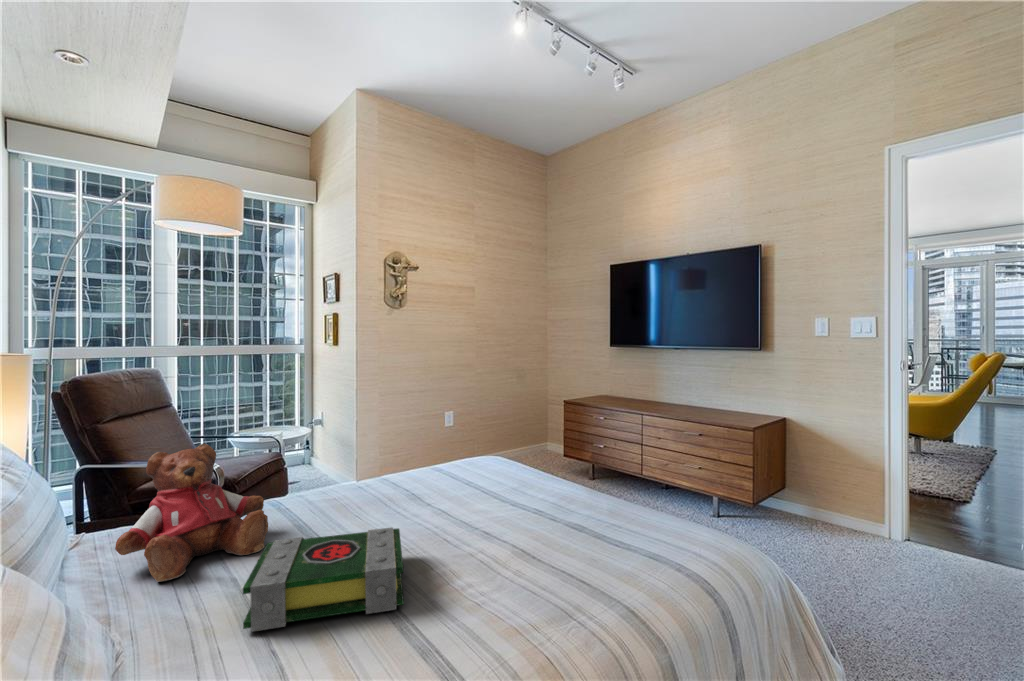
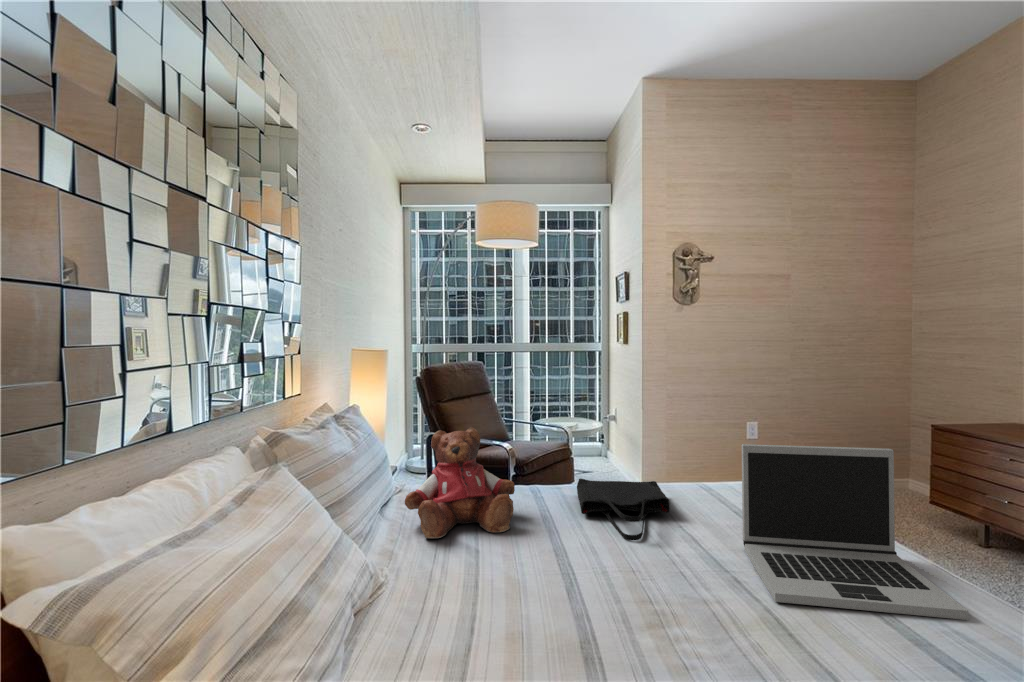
laptop: none [484,418,623,542] -> present [742,444,968,620]
tote bag: none [325,472,420,527] -> present [577,479,670,540]
book: present [243,528,404,631] -> none [457,526,620,633]

